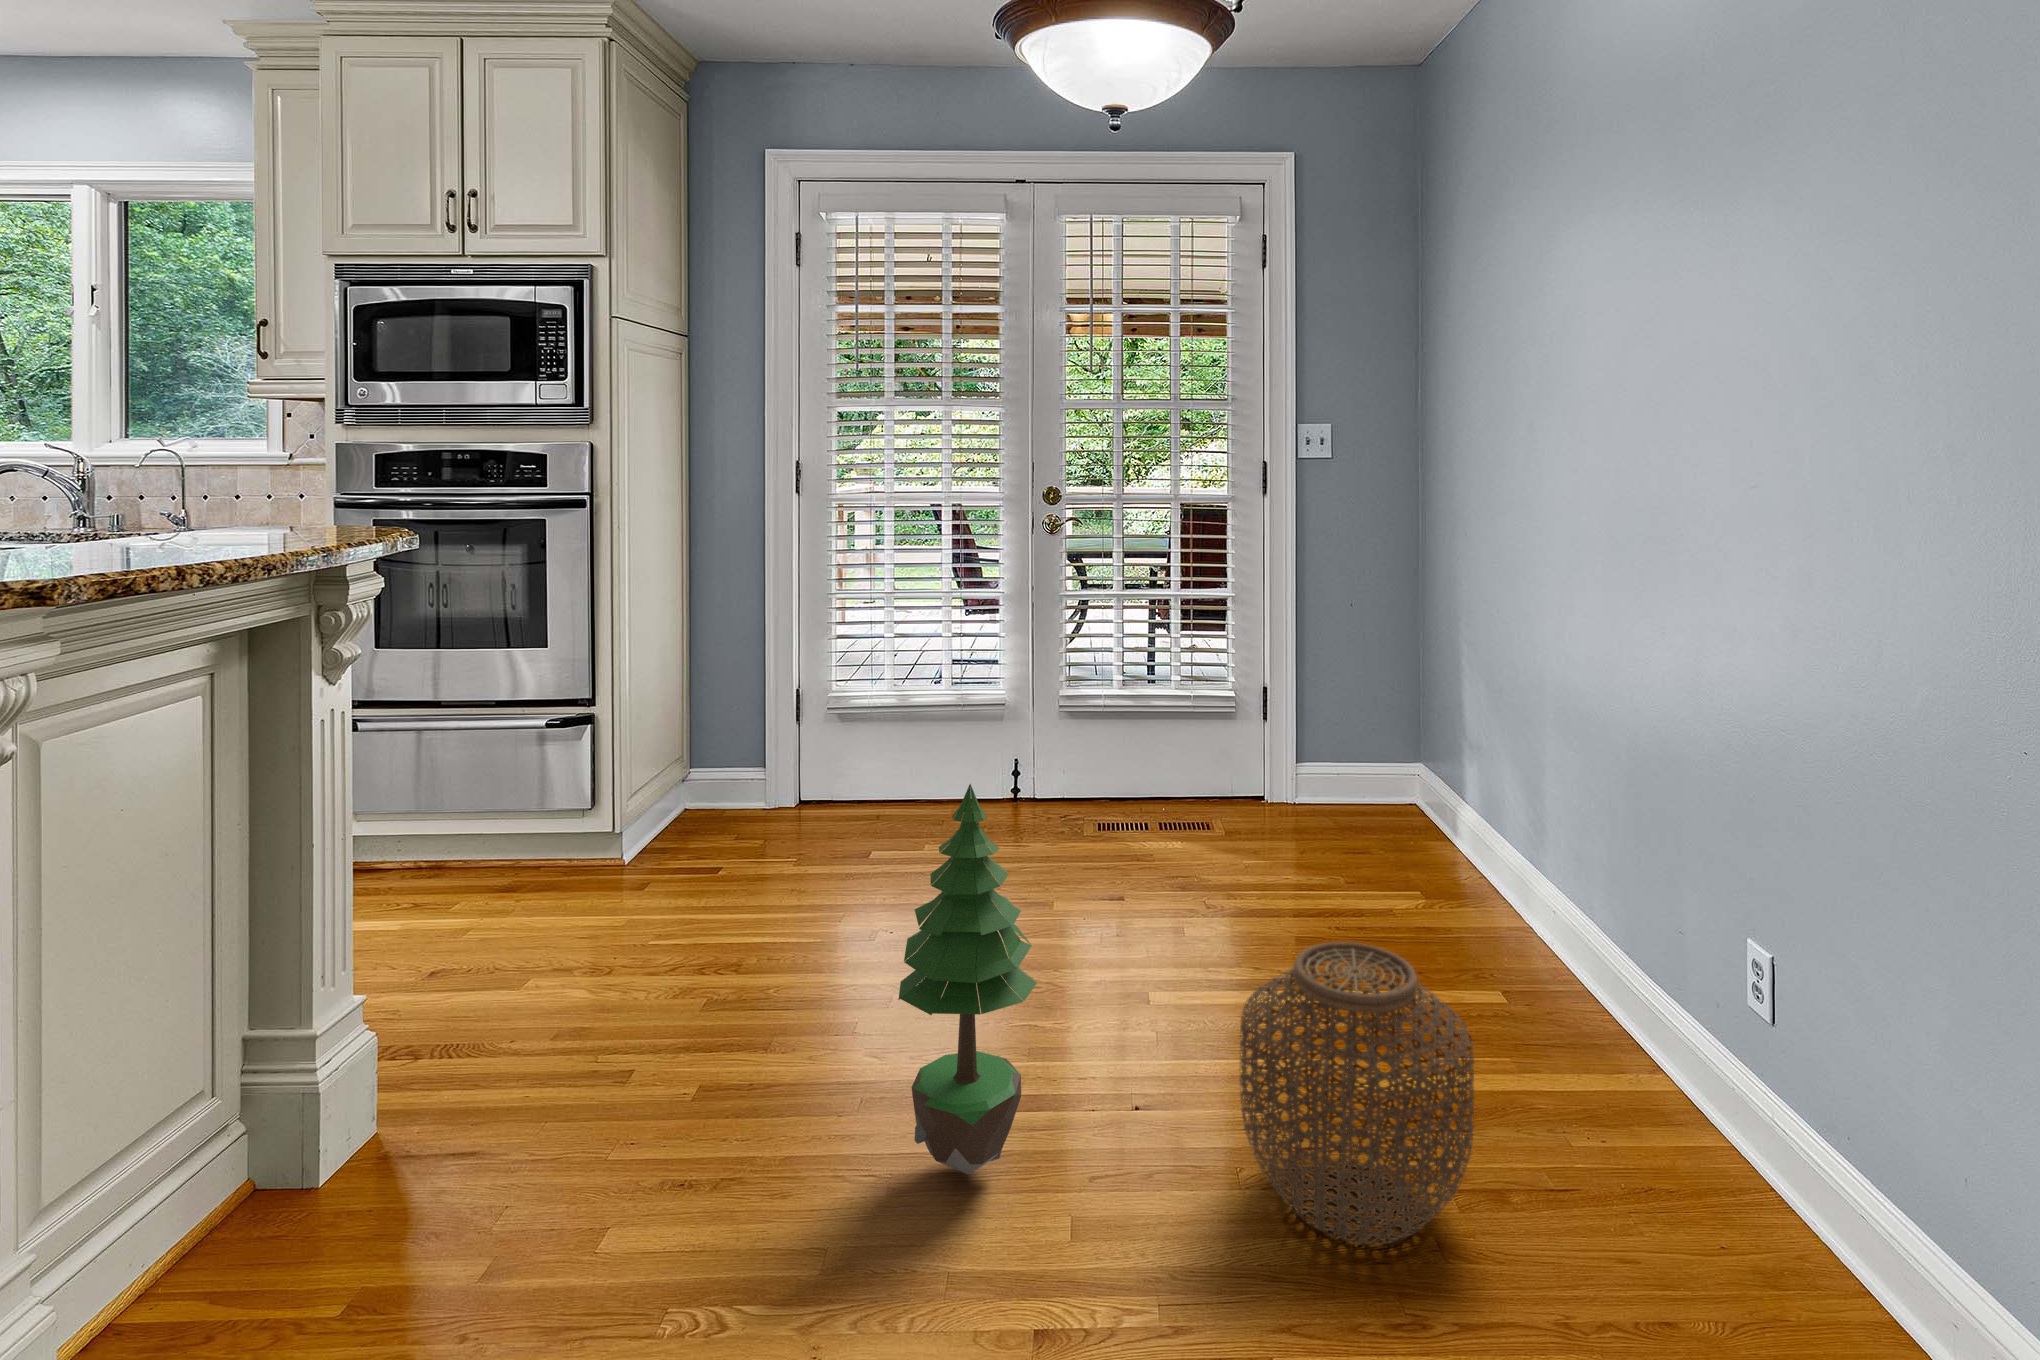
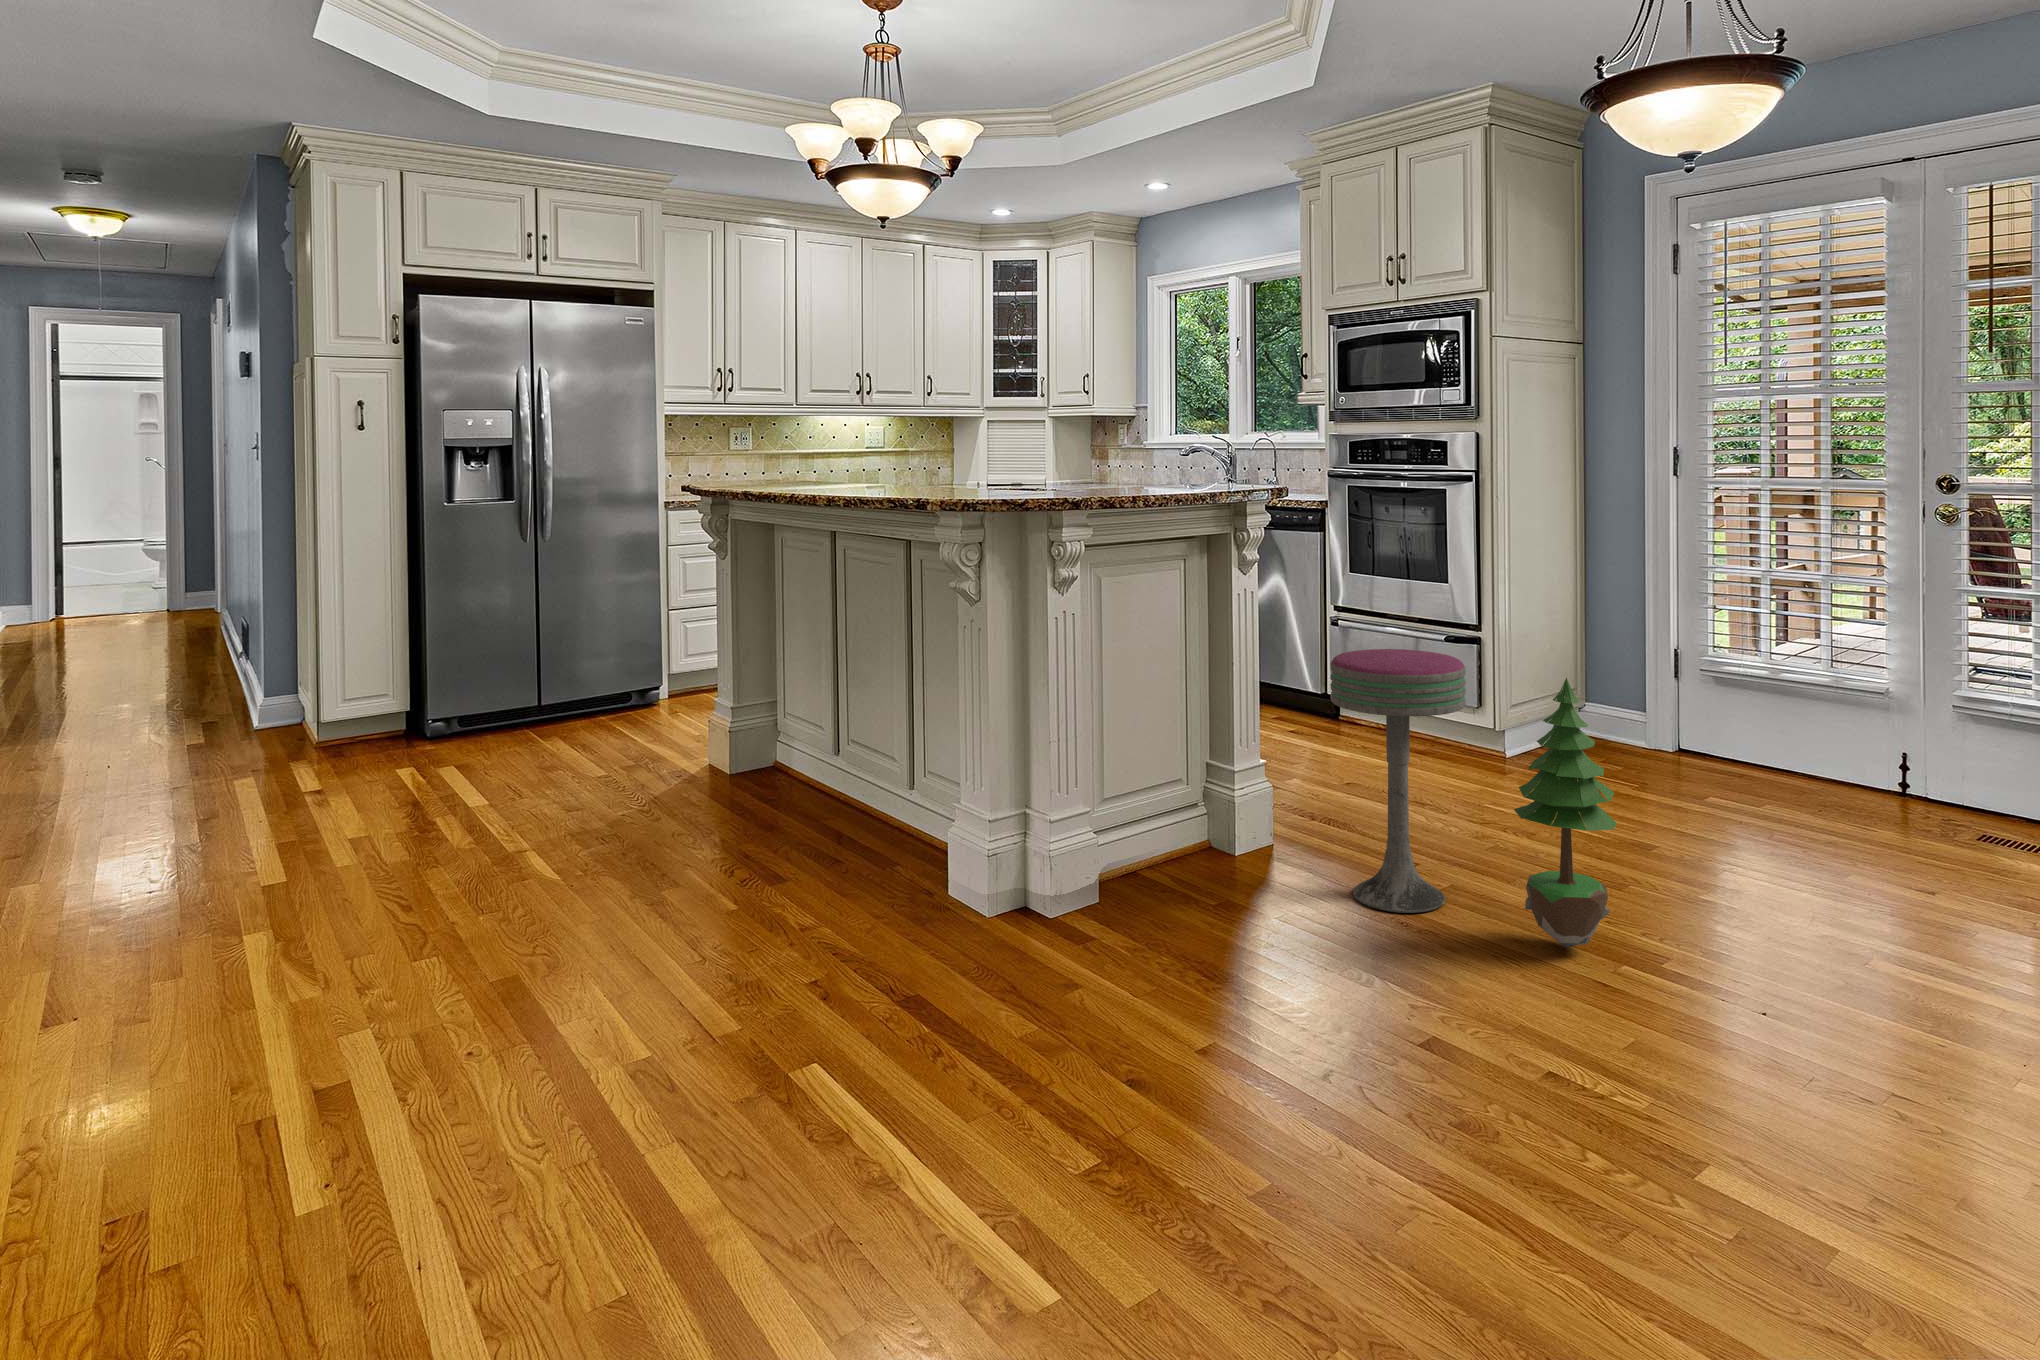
bar stool: none [556,772,790,1248] -> present [1330,649,1466,913]
woven basket: present [1240,942,1474,1245] -> none [1731,854,1949,1088]

